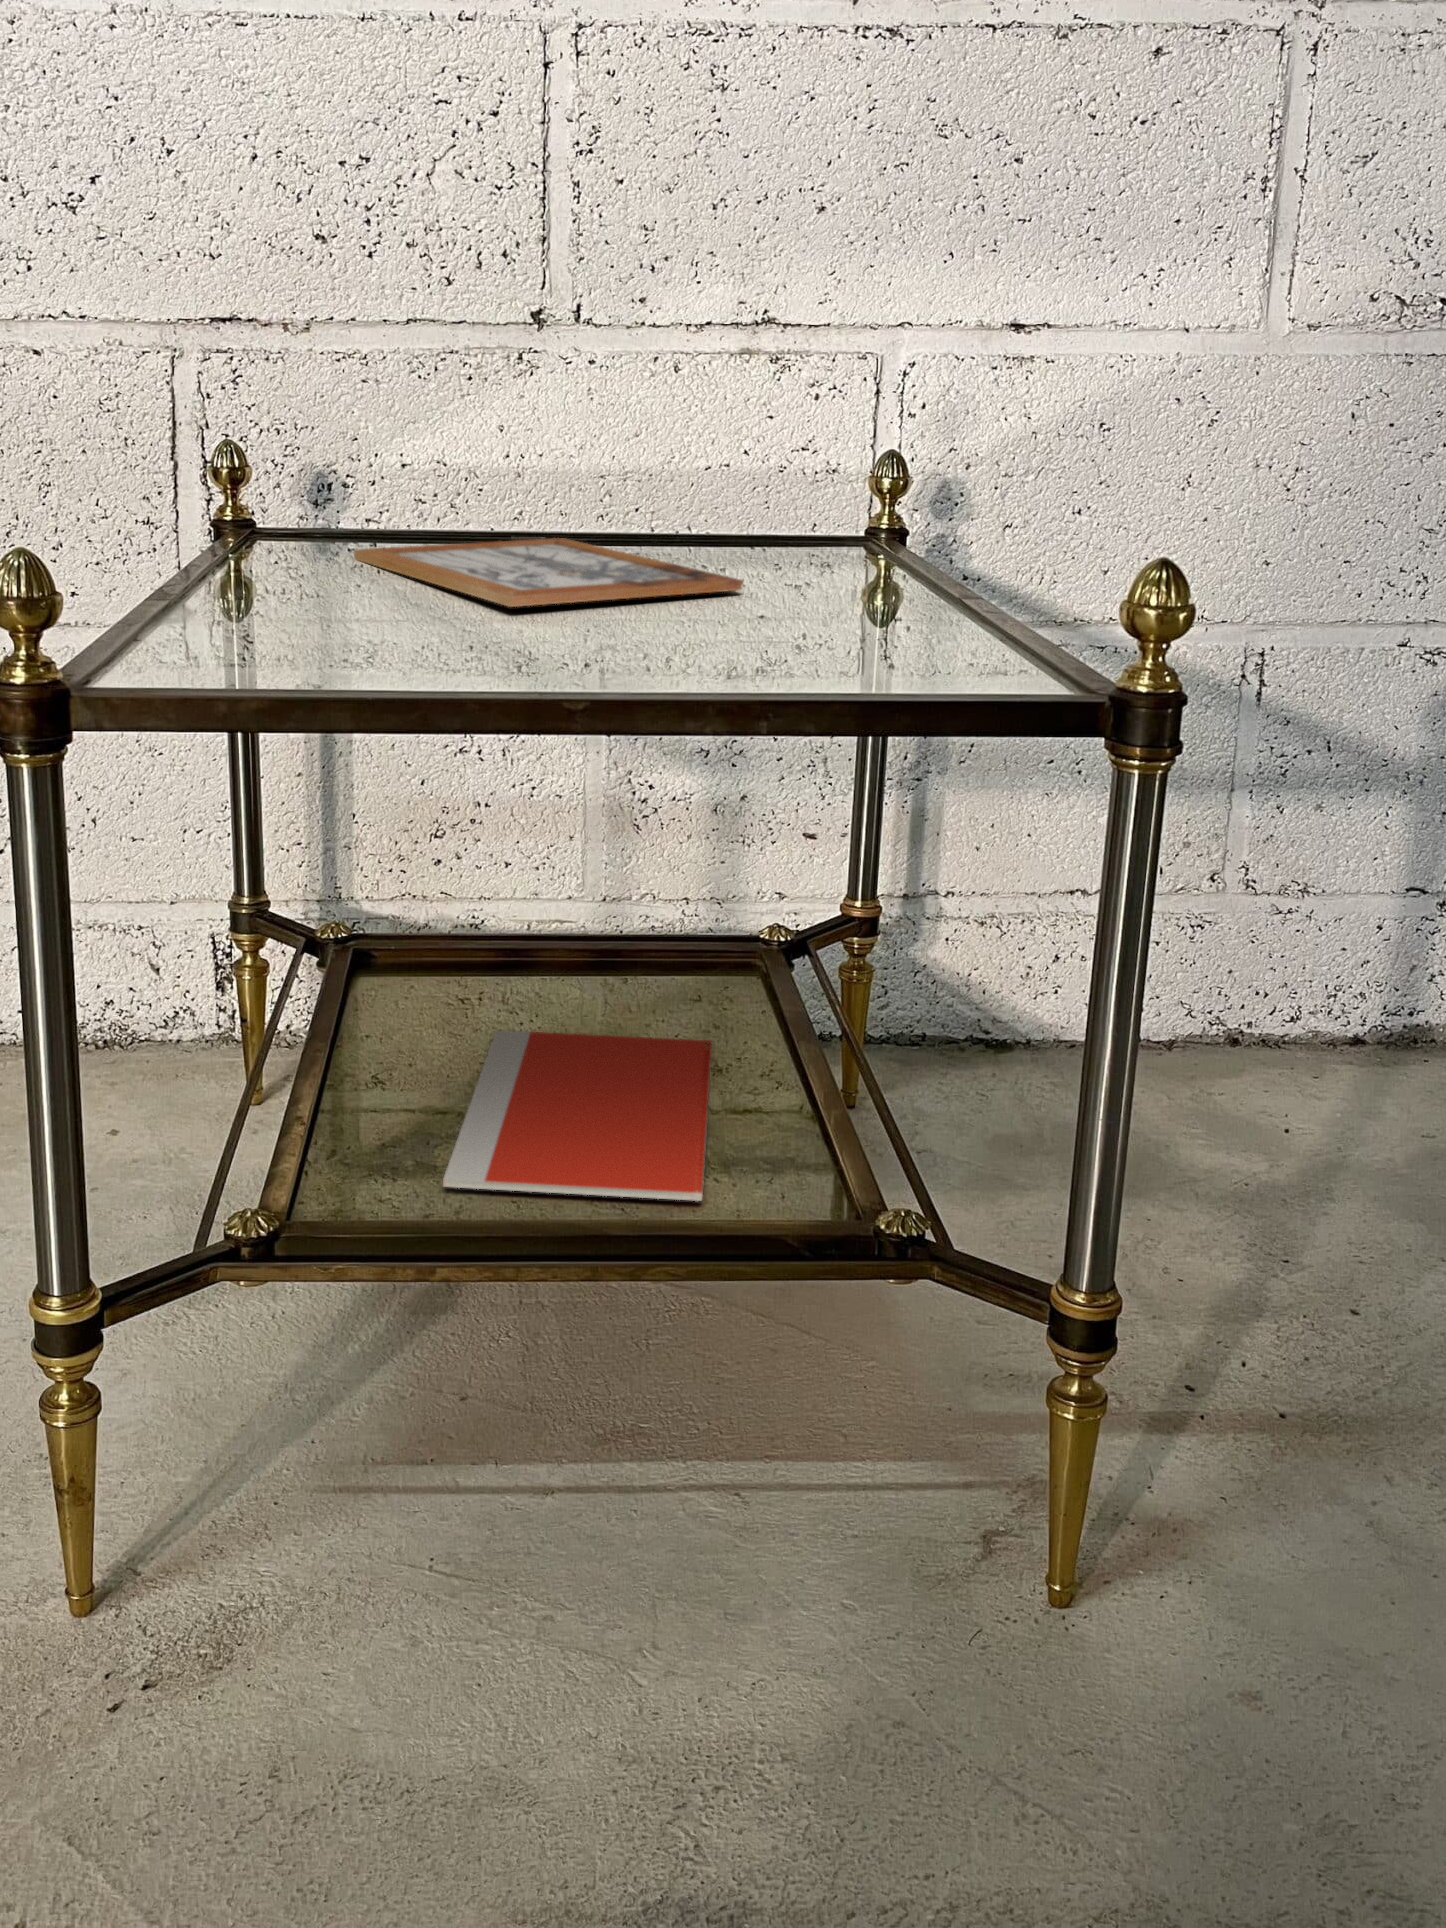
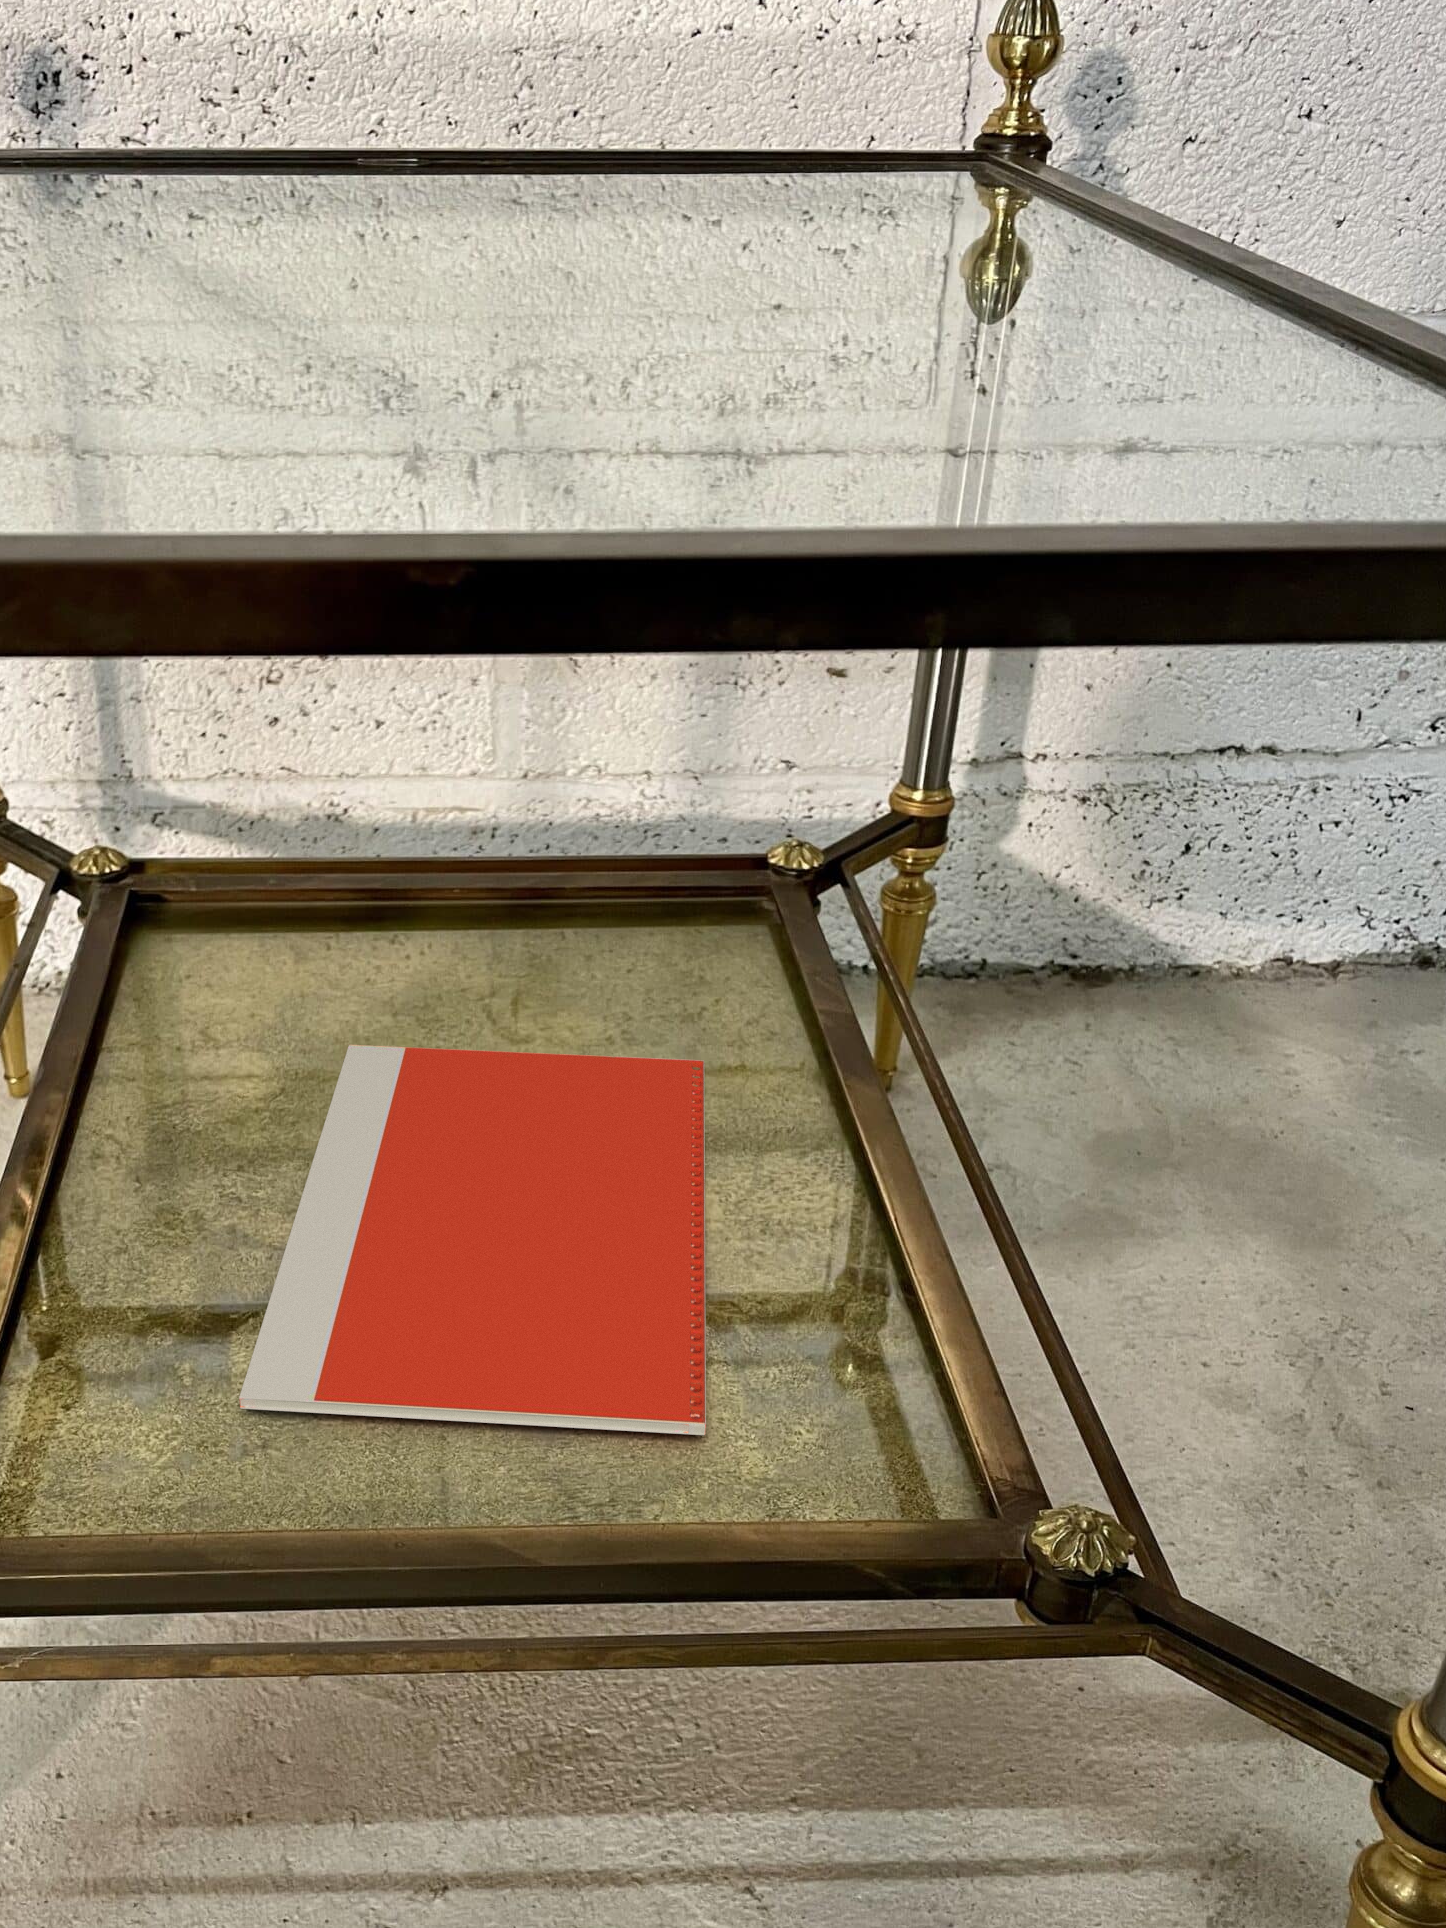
picture frame: present [354,538,743,607] -> none [77,164,776,283]

